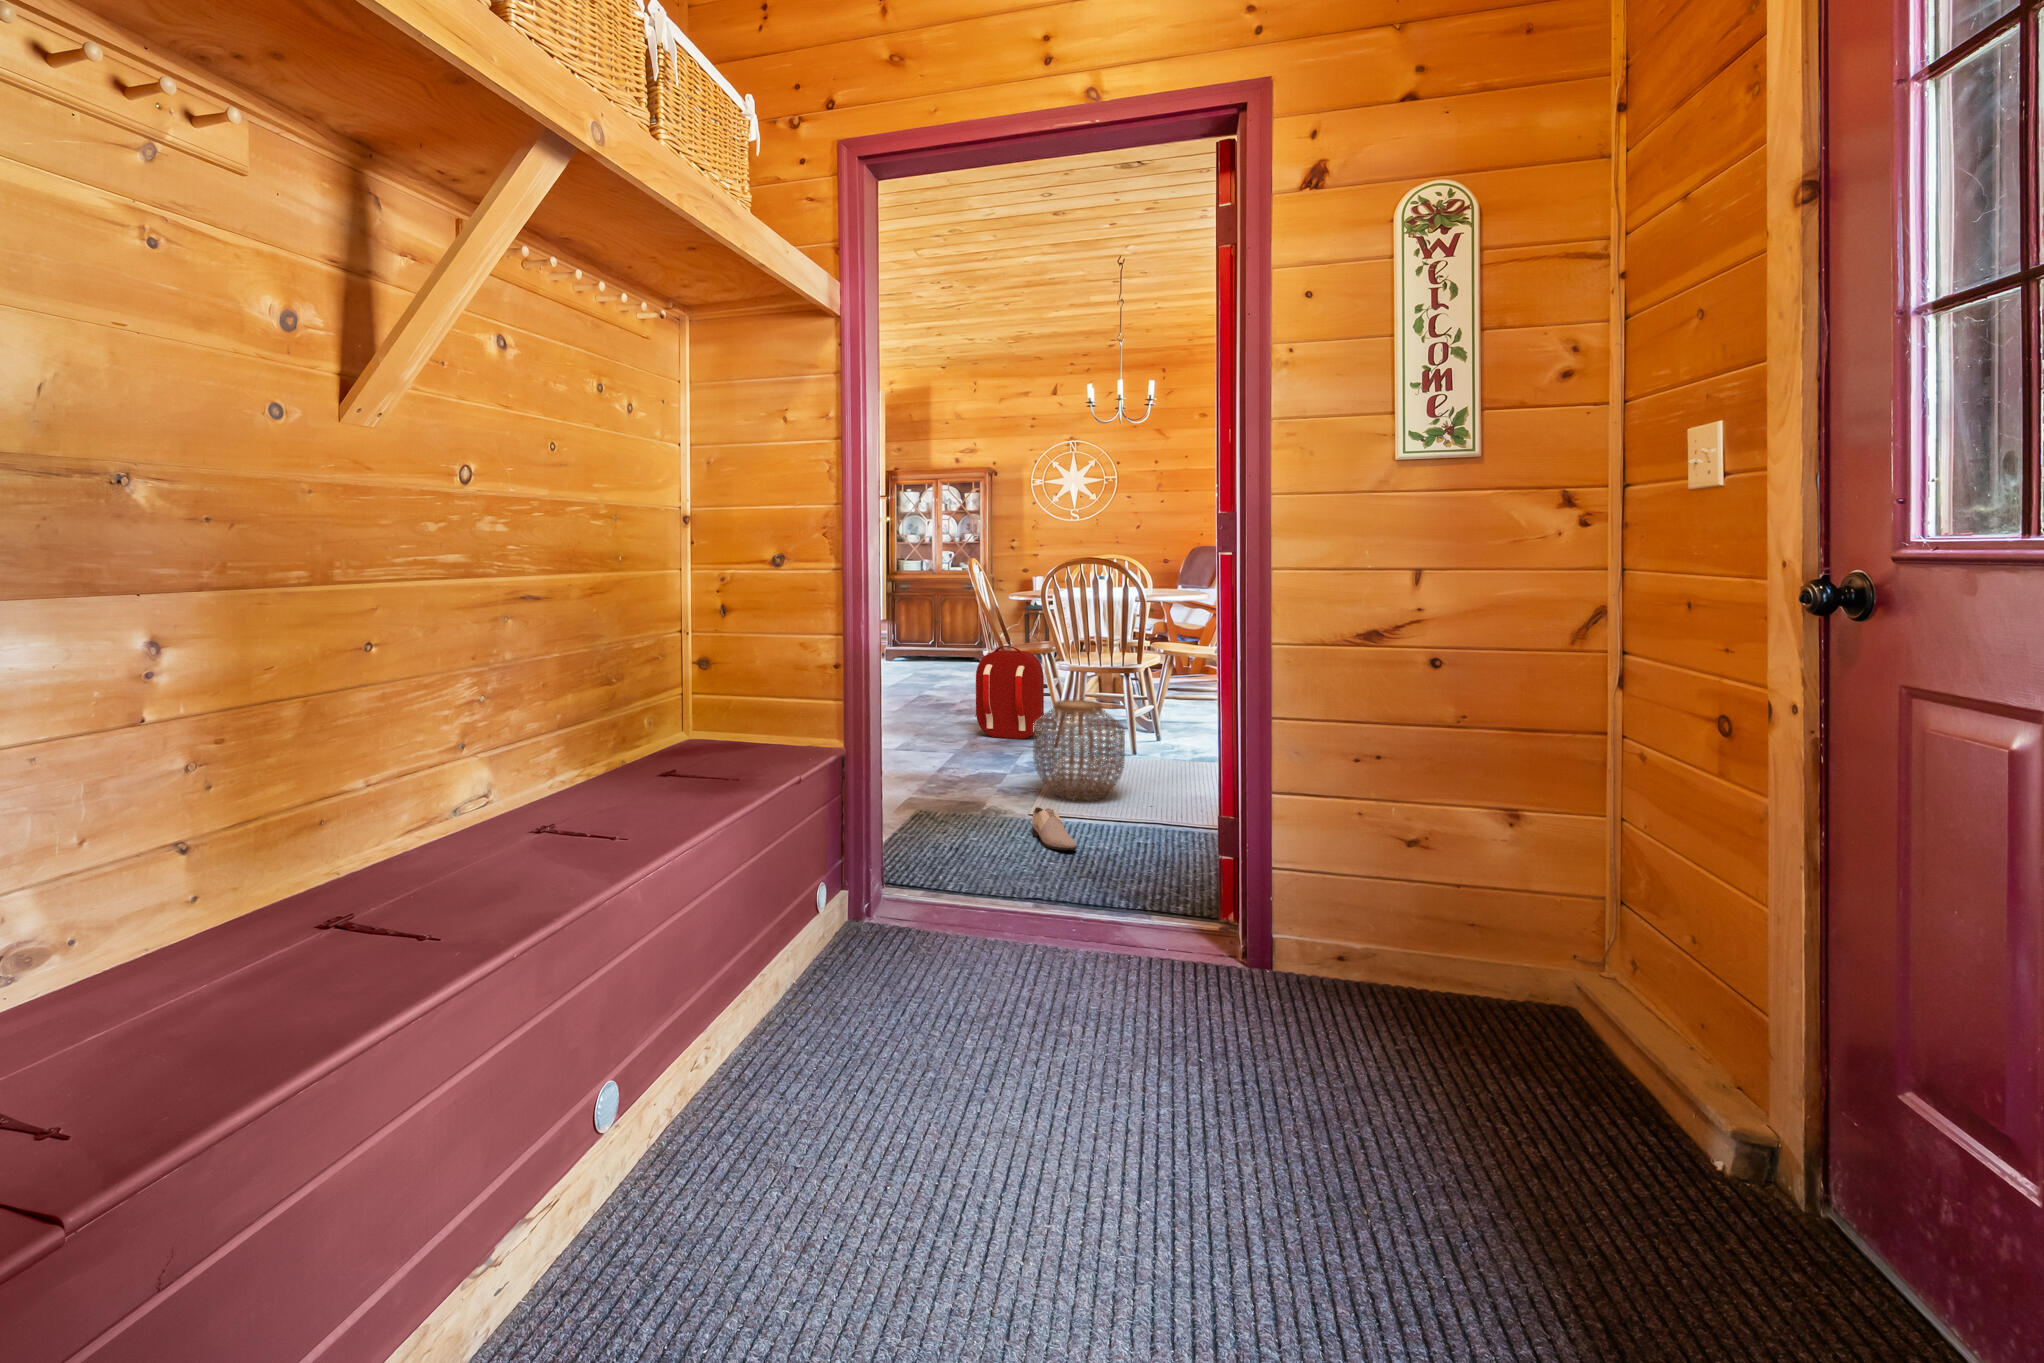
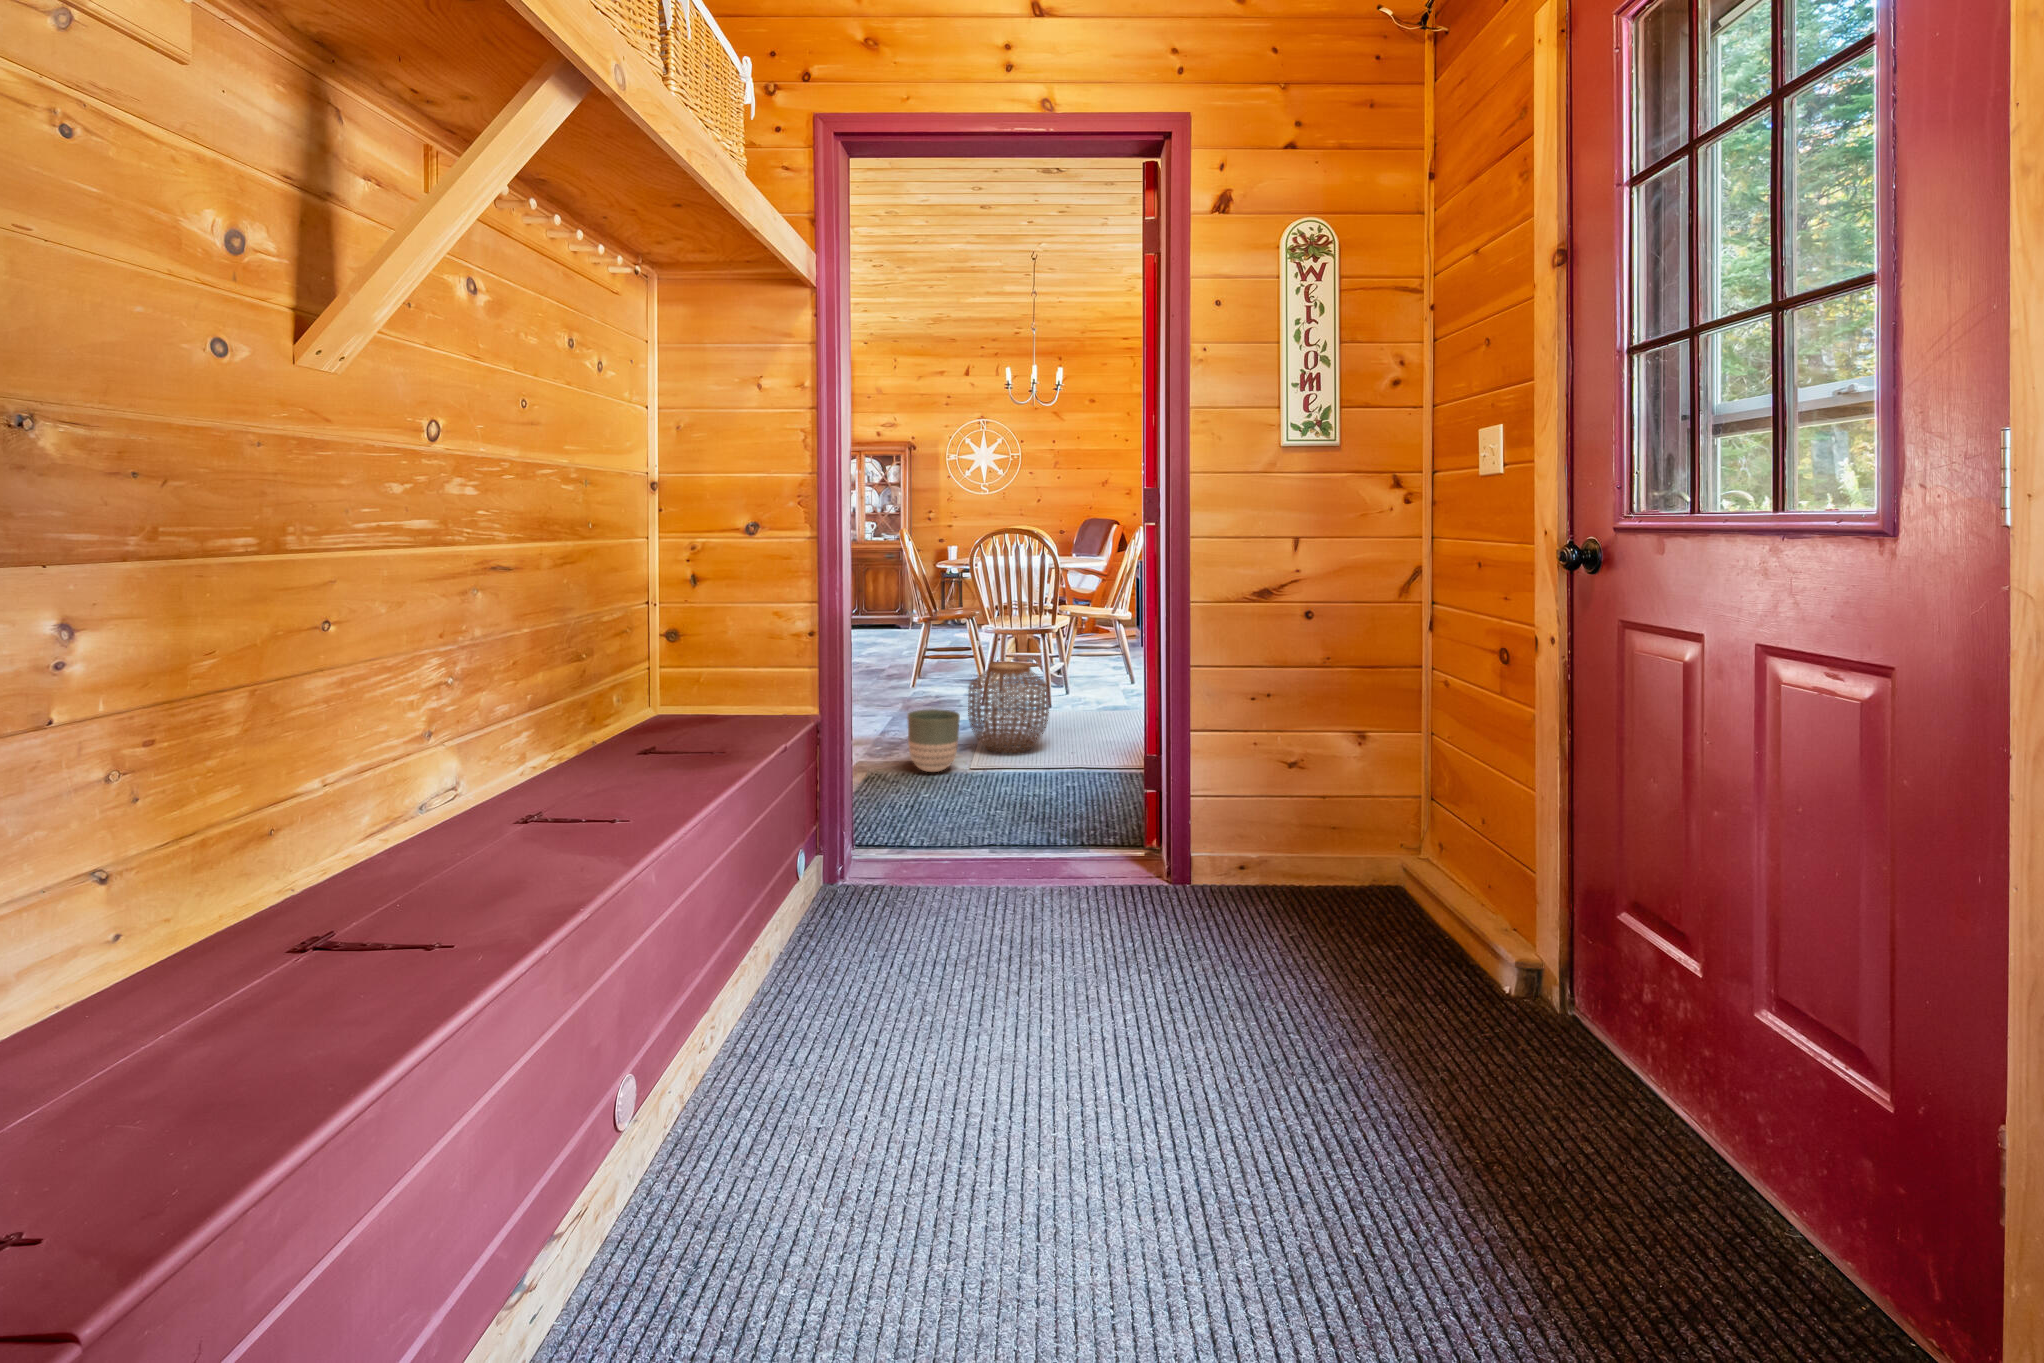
backpack: present [975,646,1044,739] -> none [904,613,968,699]
planter: none [962,748,1019,815] -> present [908,709,960,772]
shoe: present [1032,807,1076,850] -> none [974,762,1016,800]

